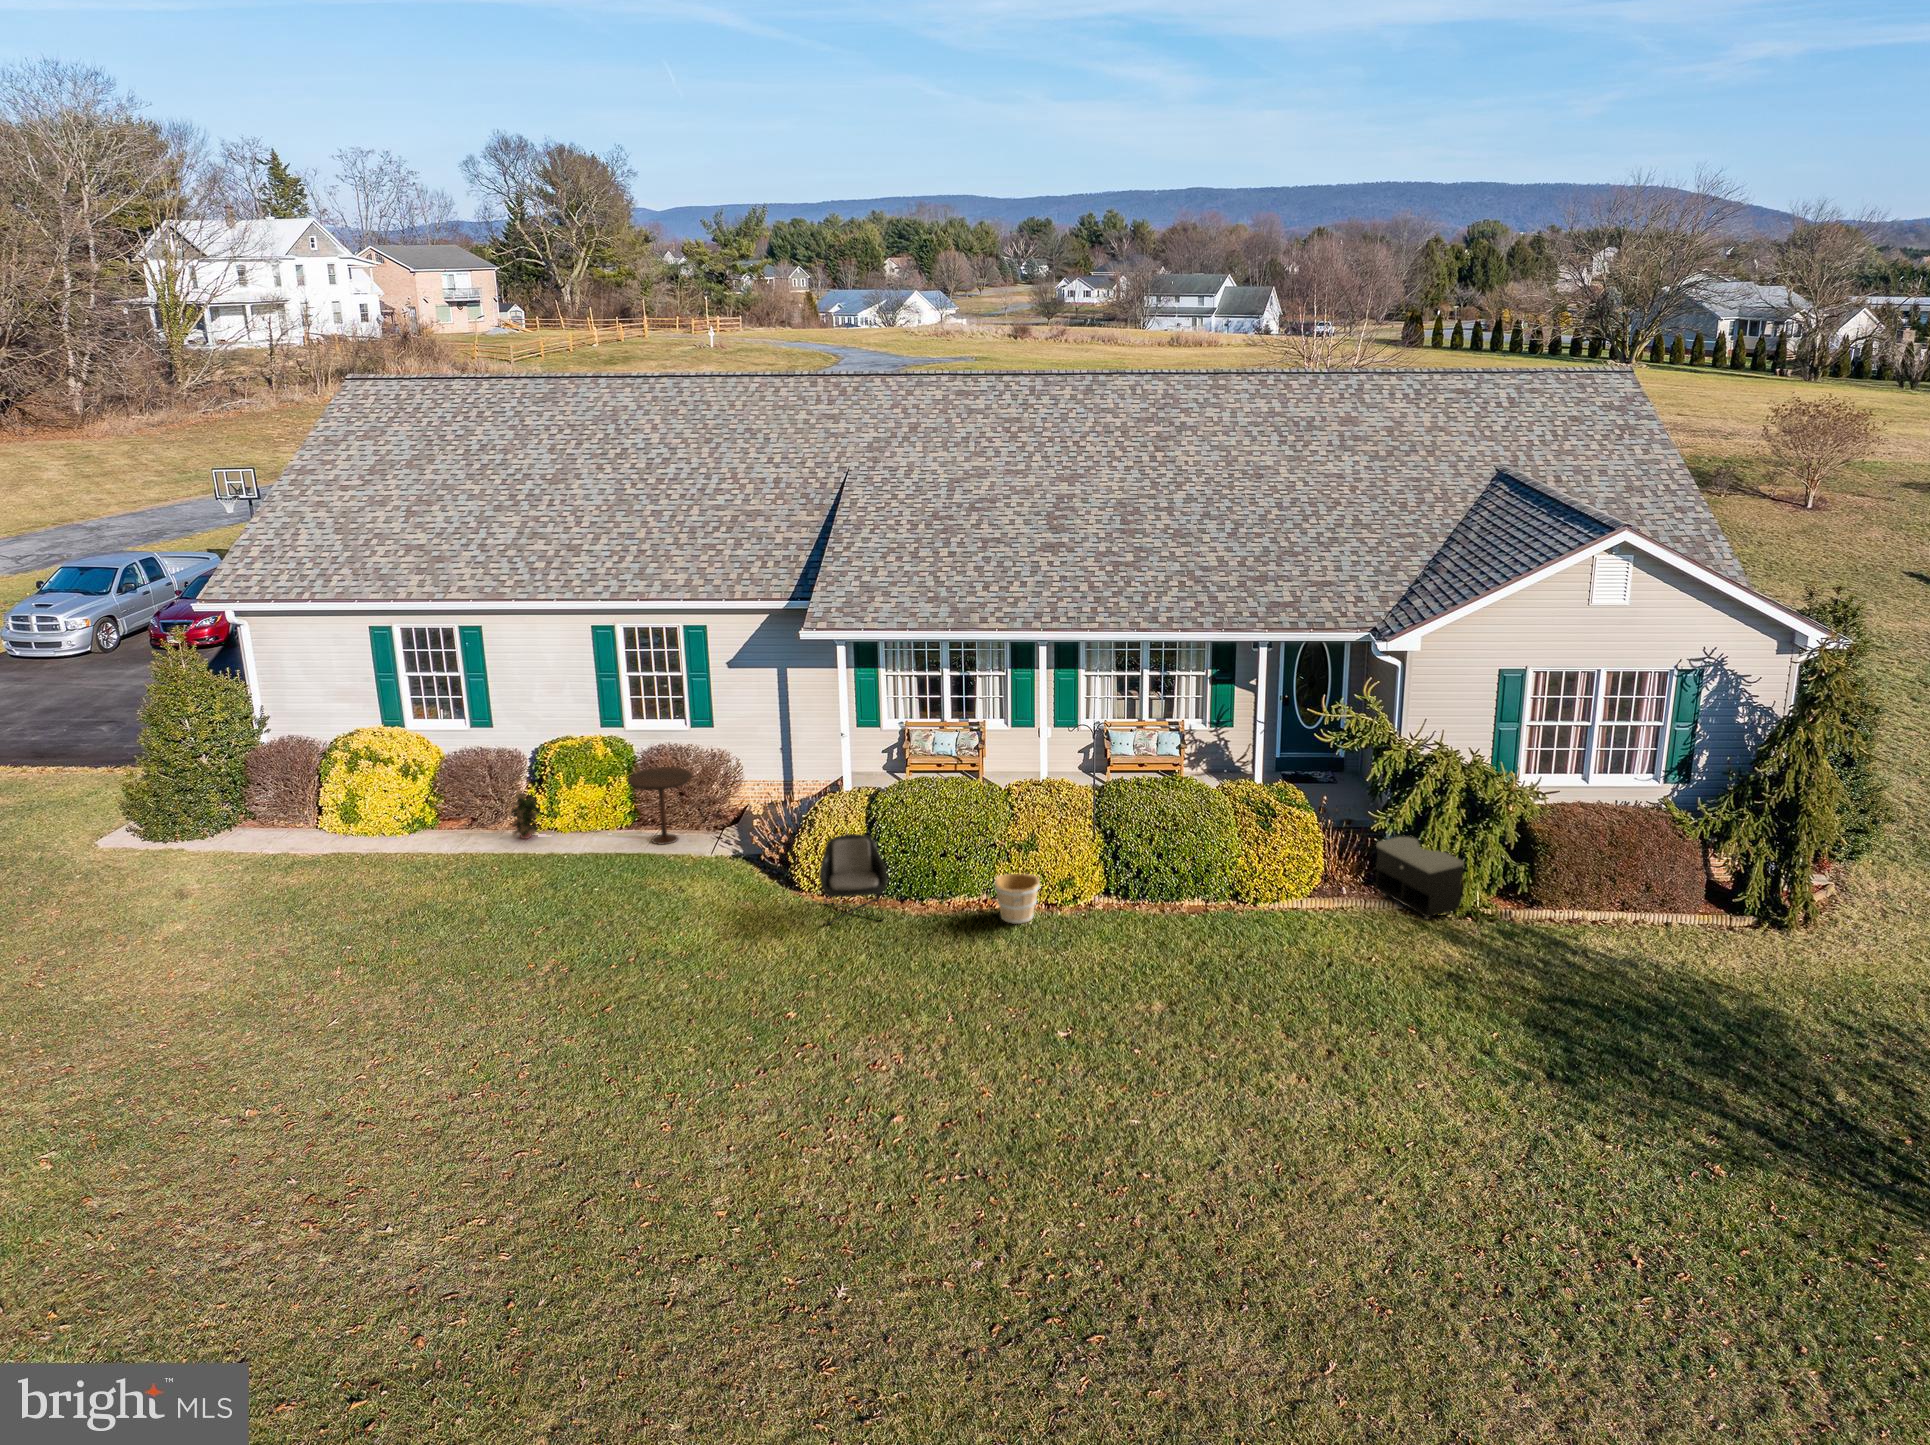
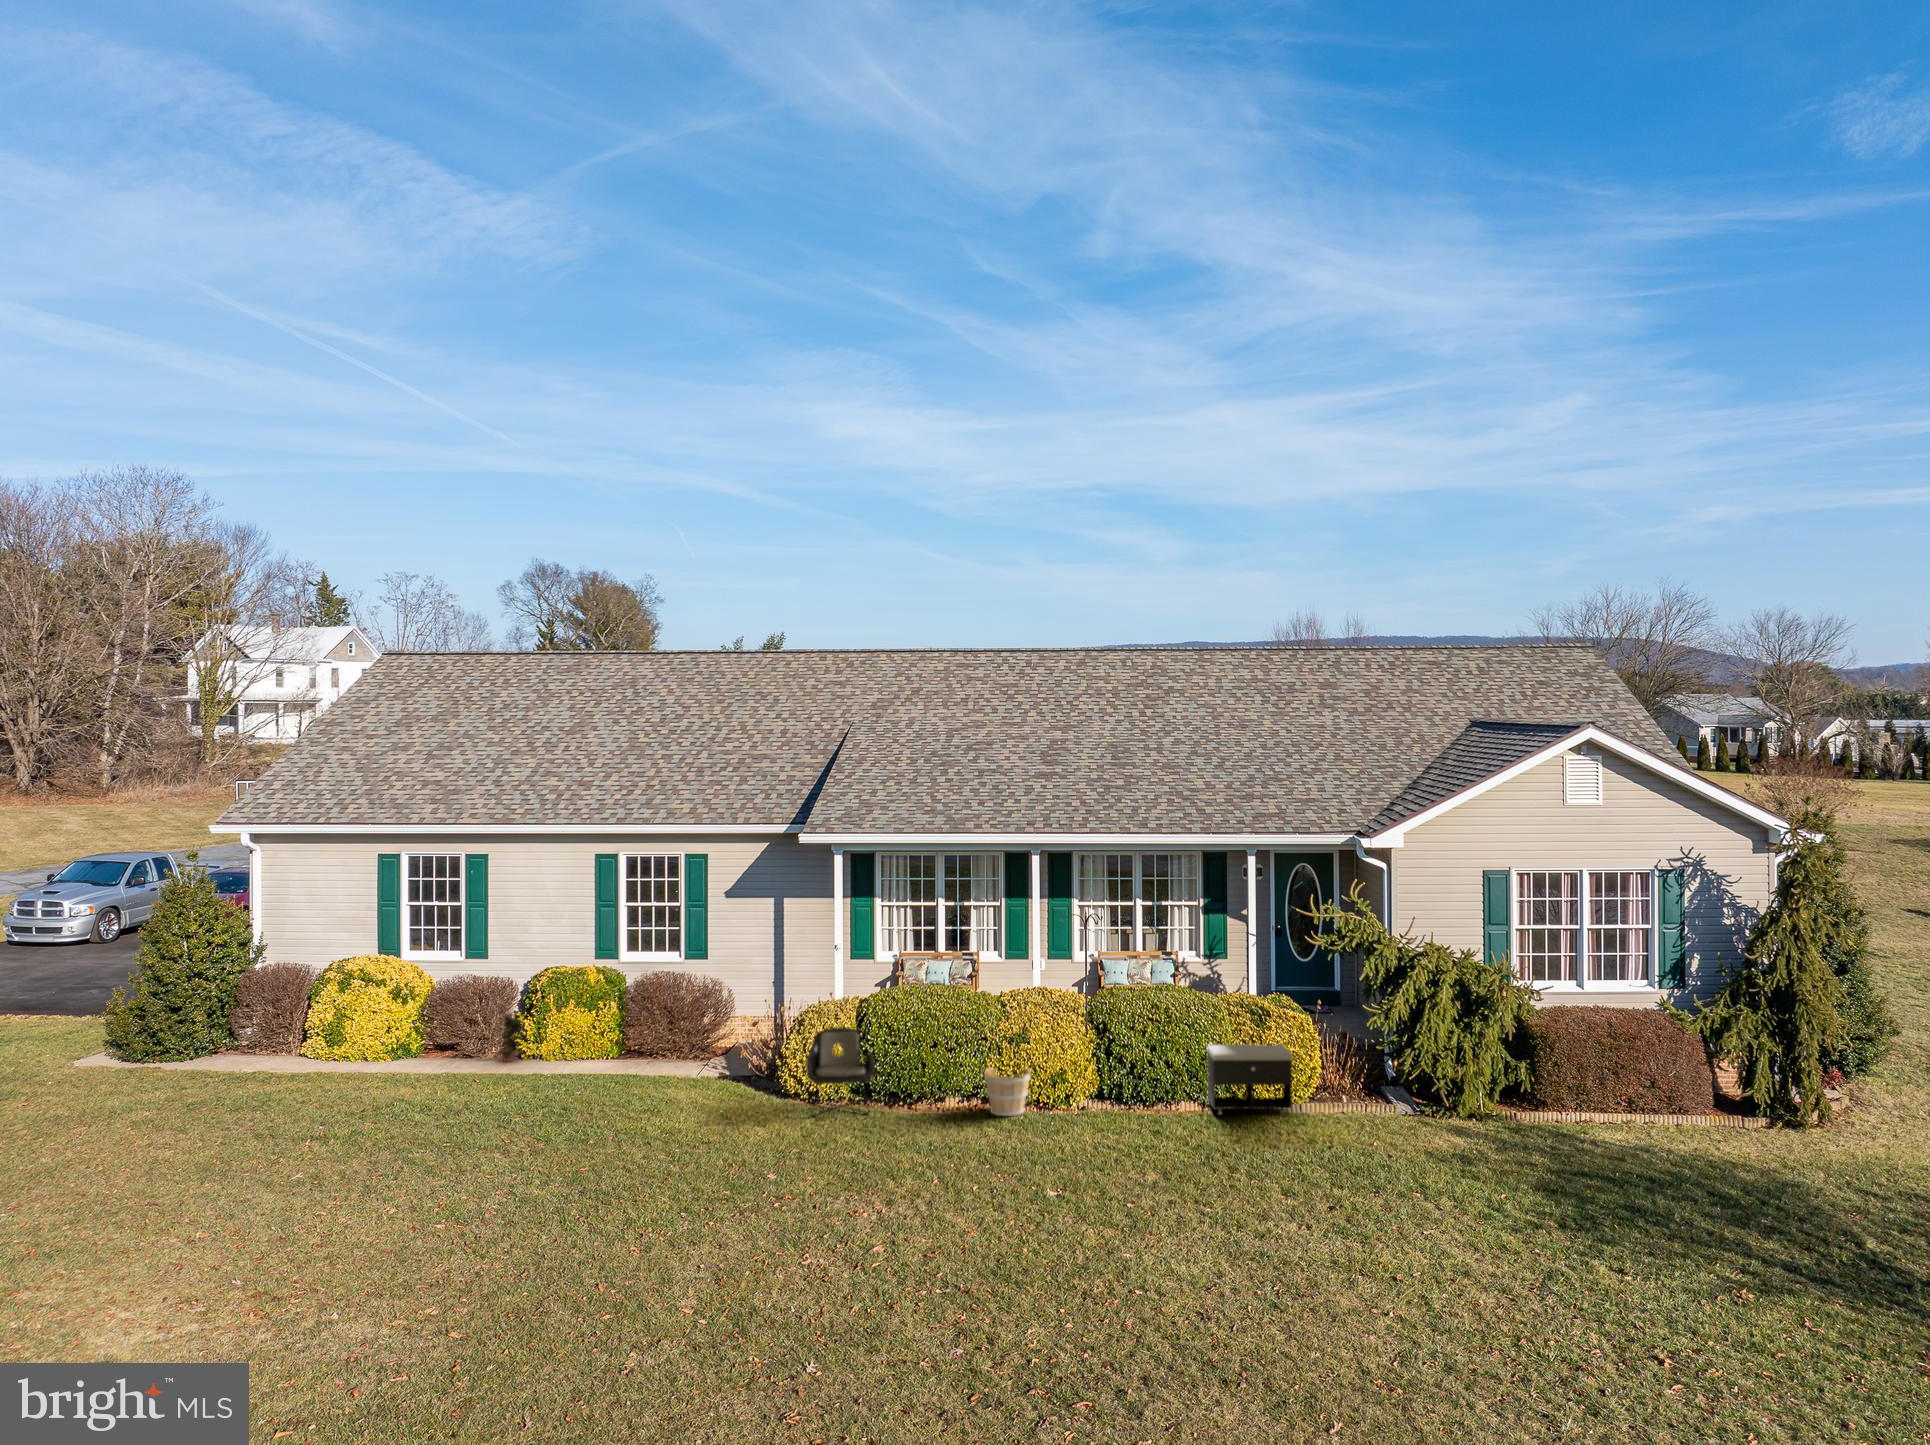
pedestal table: present [628,767,693,844] -> none [618,988,684,1065]
storage bench: present [1375,835,1464,919] -> present [1206,1044,1293,1114]

